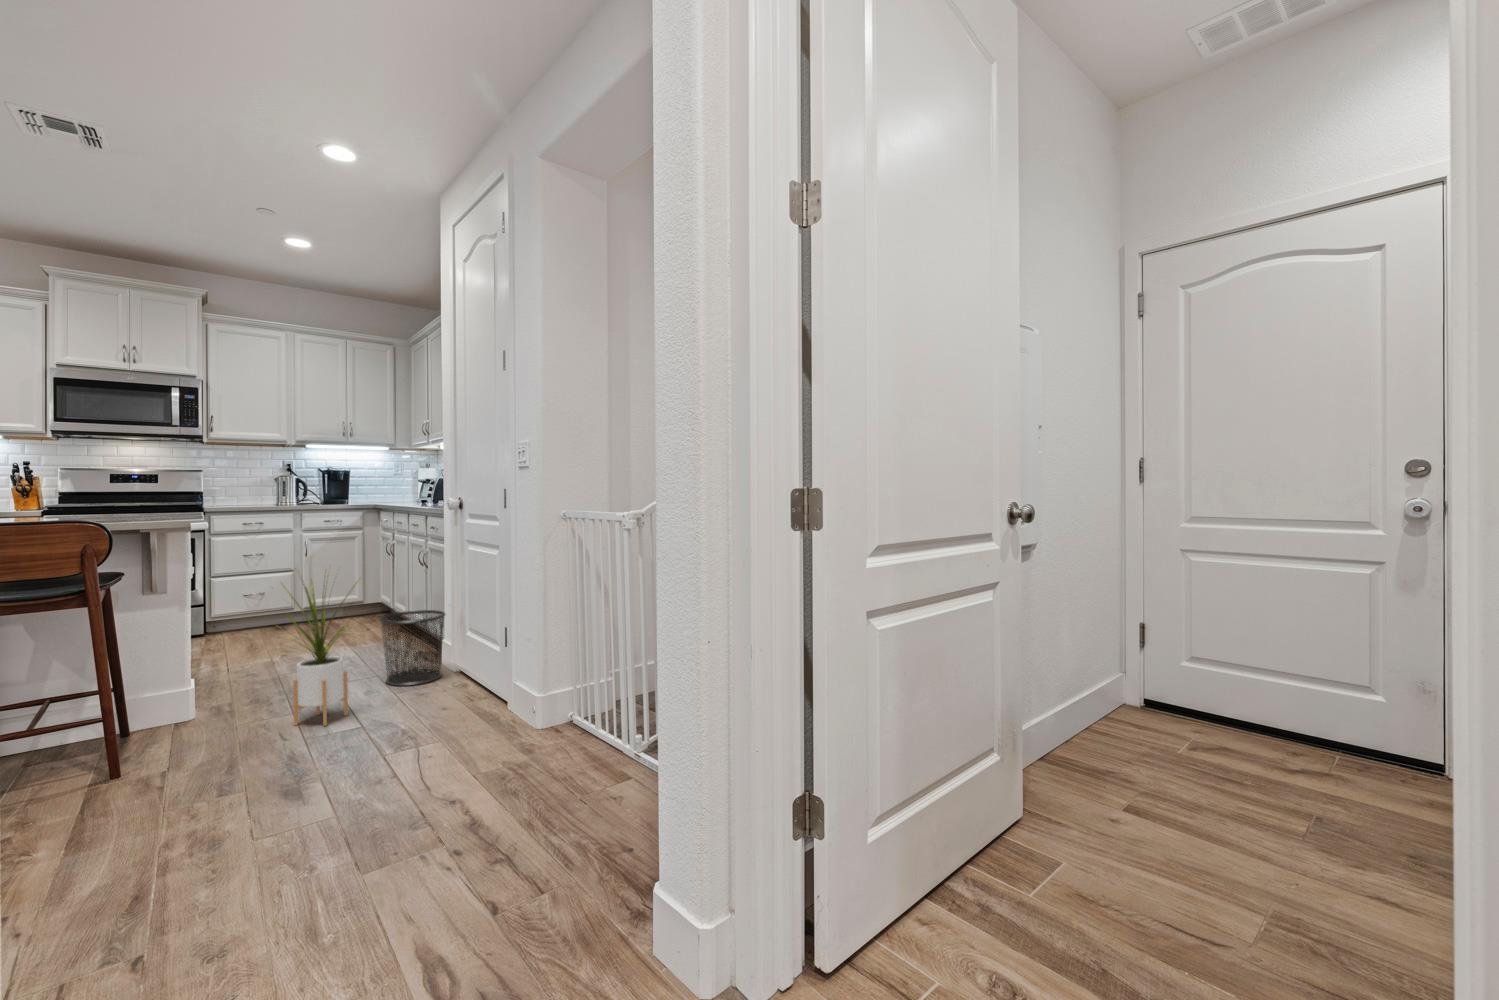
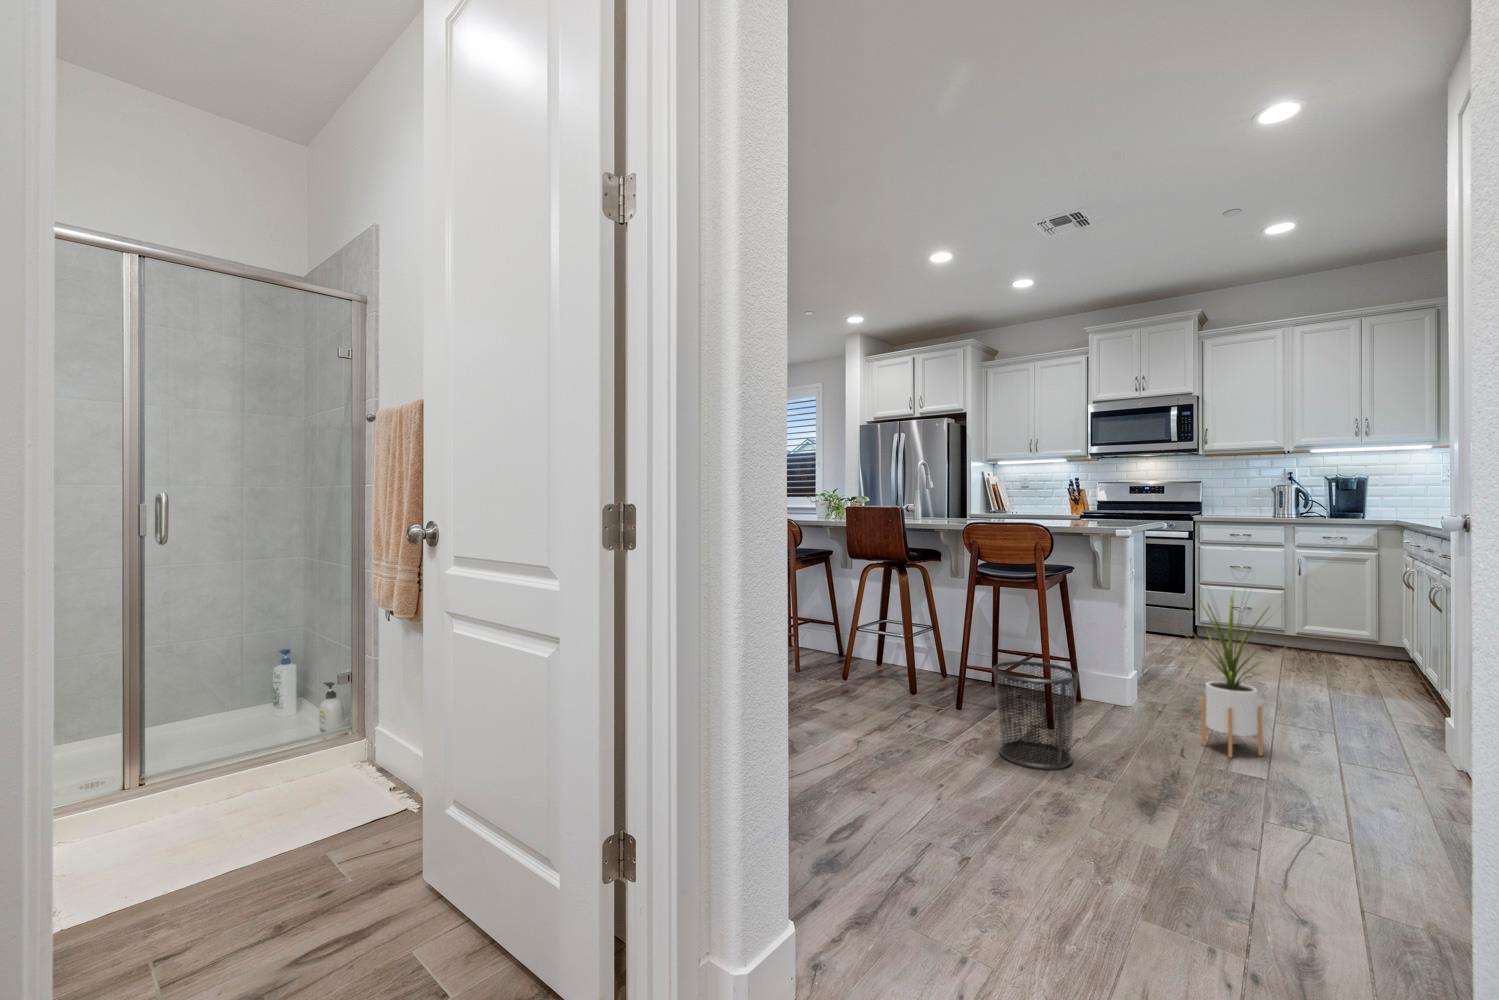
waste bin: present [379,610,445,686] -> present [993,661,1079,769]

